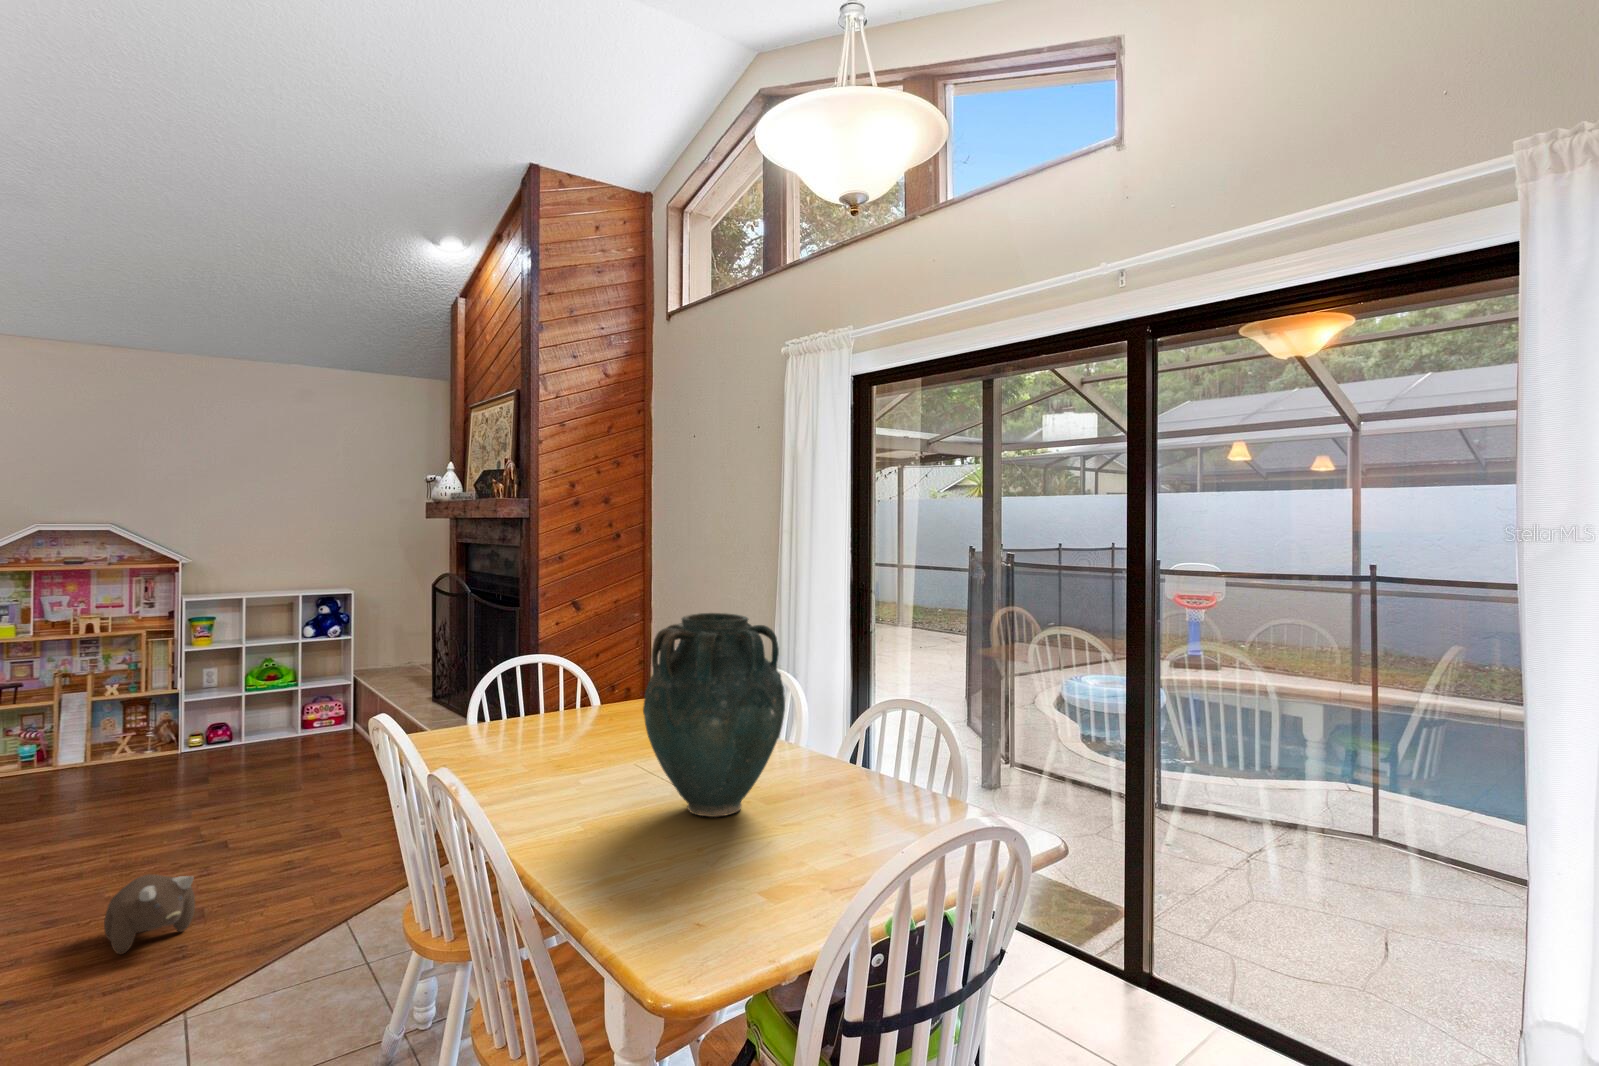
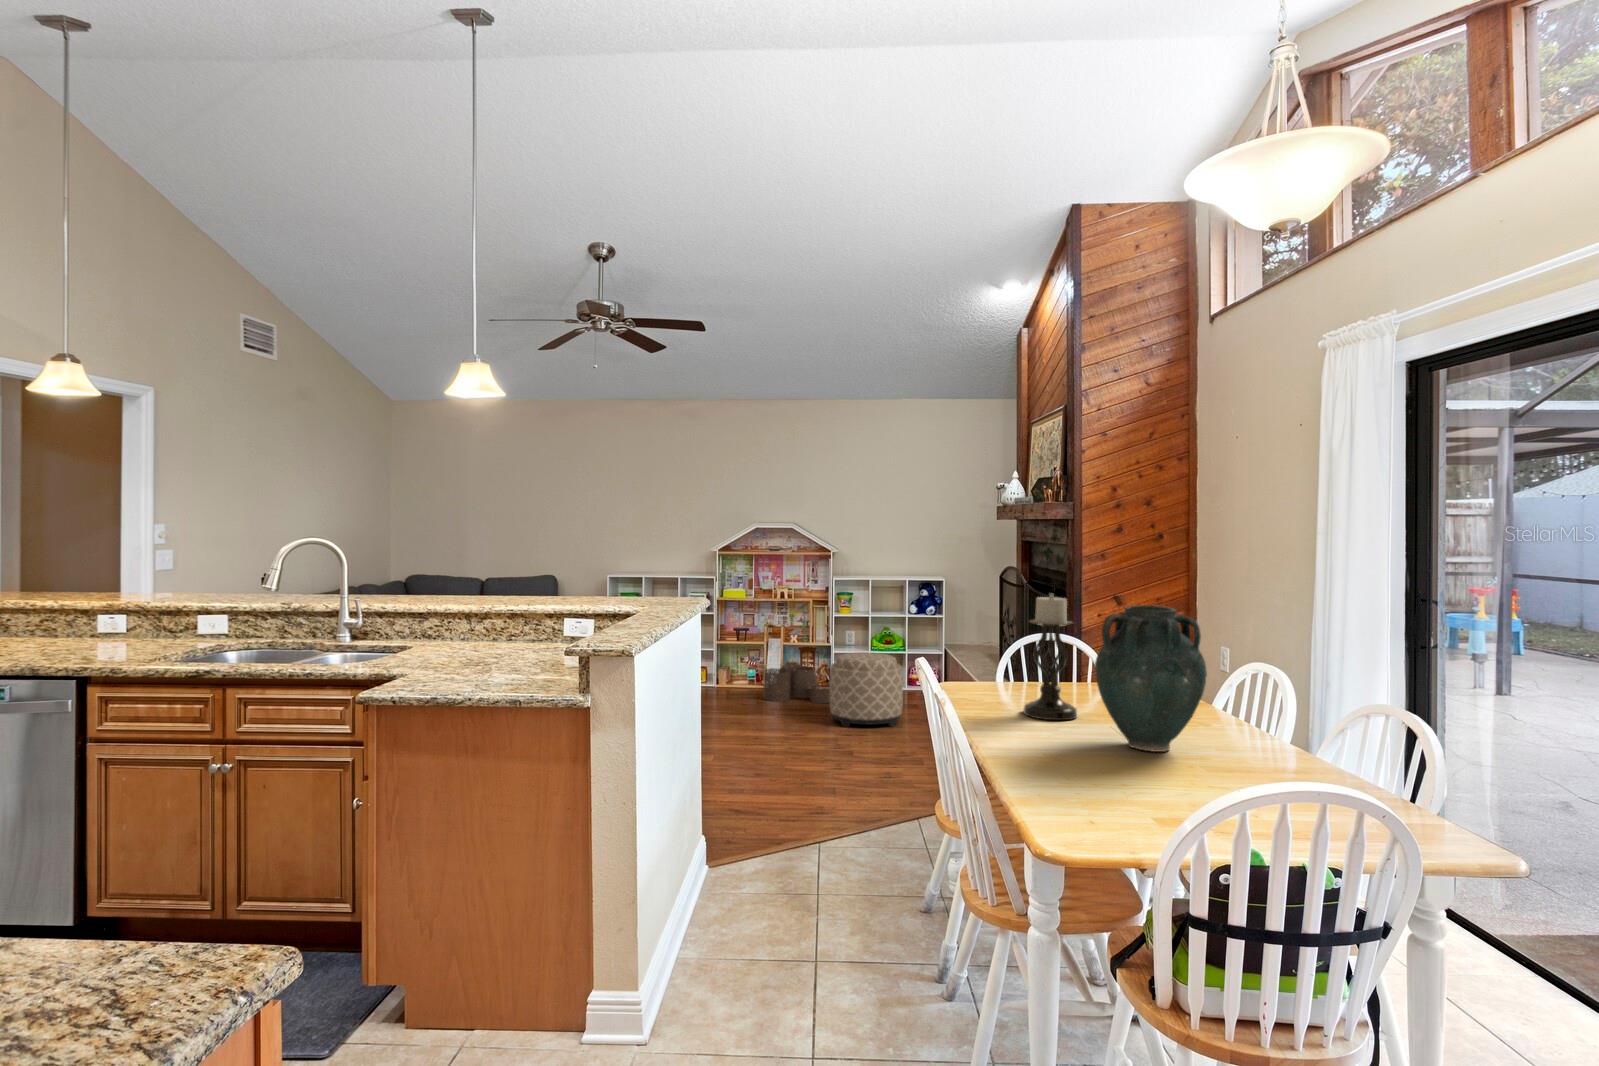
candle holder: none [520,605,598,790] -> present [1023,593,1077,720]
ottoman: none [174,696,295,806] -> present [830,652,903,727]
woven basket: none [47,718,189,787] -> present [764,662,830,703]
plush toy: present [104,874,195,954] -> none [800,753,845,798]

